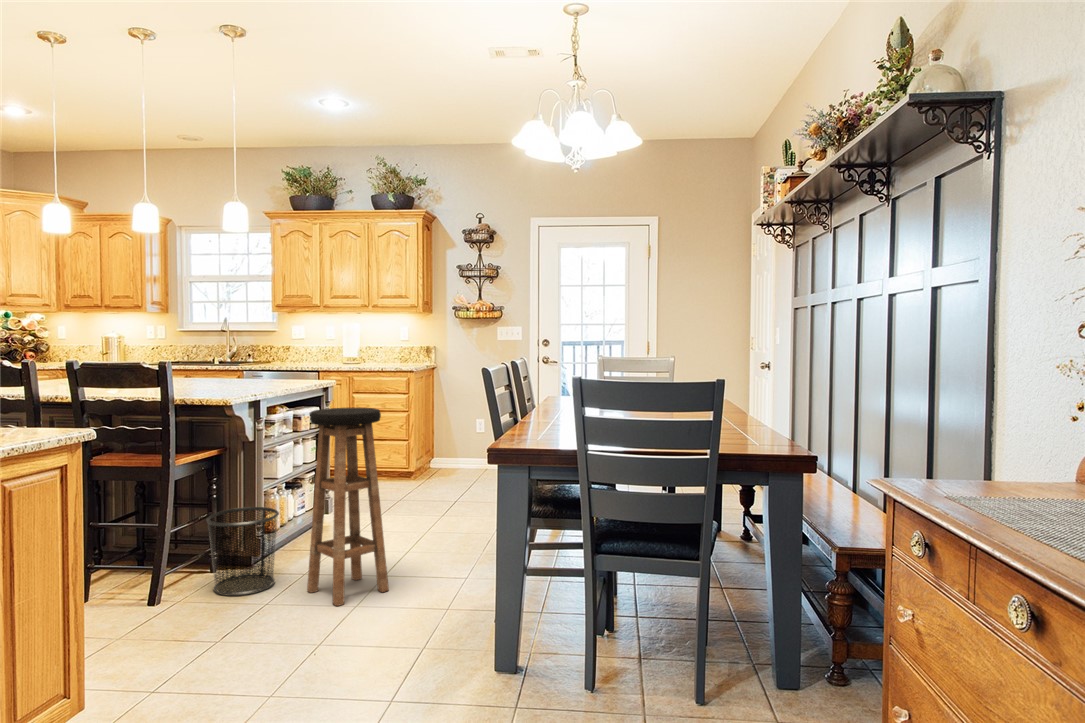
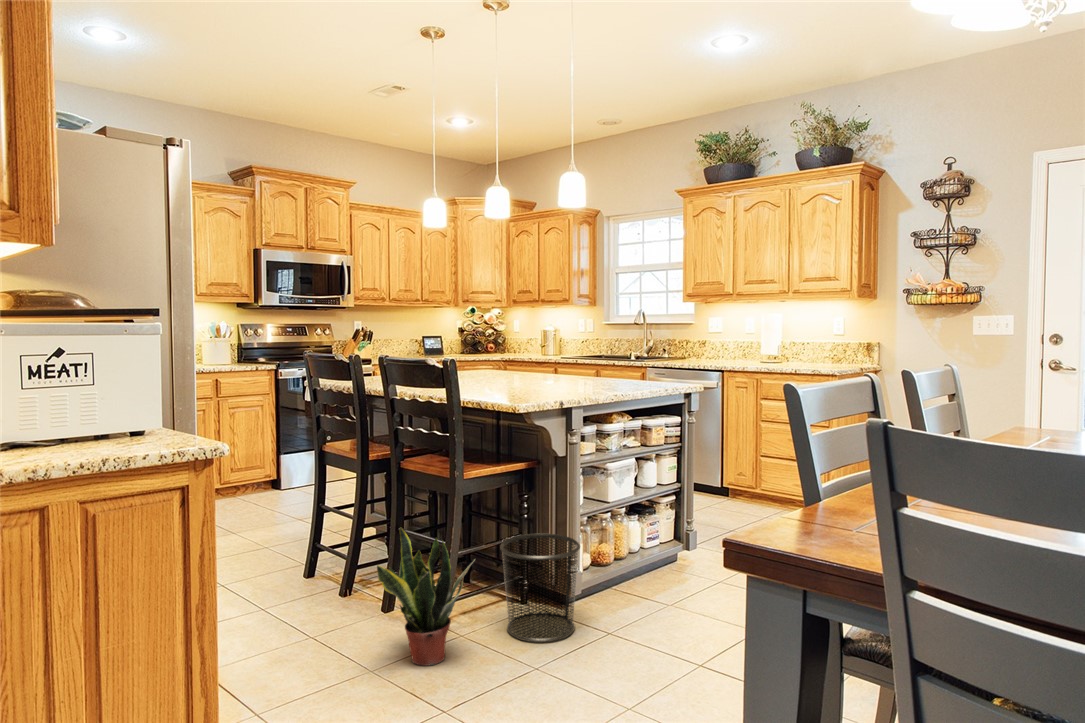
bar stool: present [307,407,389,606] -> none [595,426,691,693]
potted plant: none [119,513,200,631] -> present [377,528,473,666]

